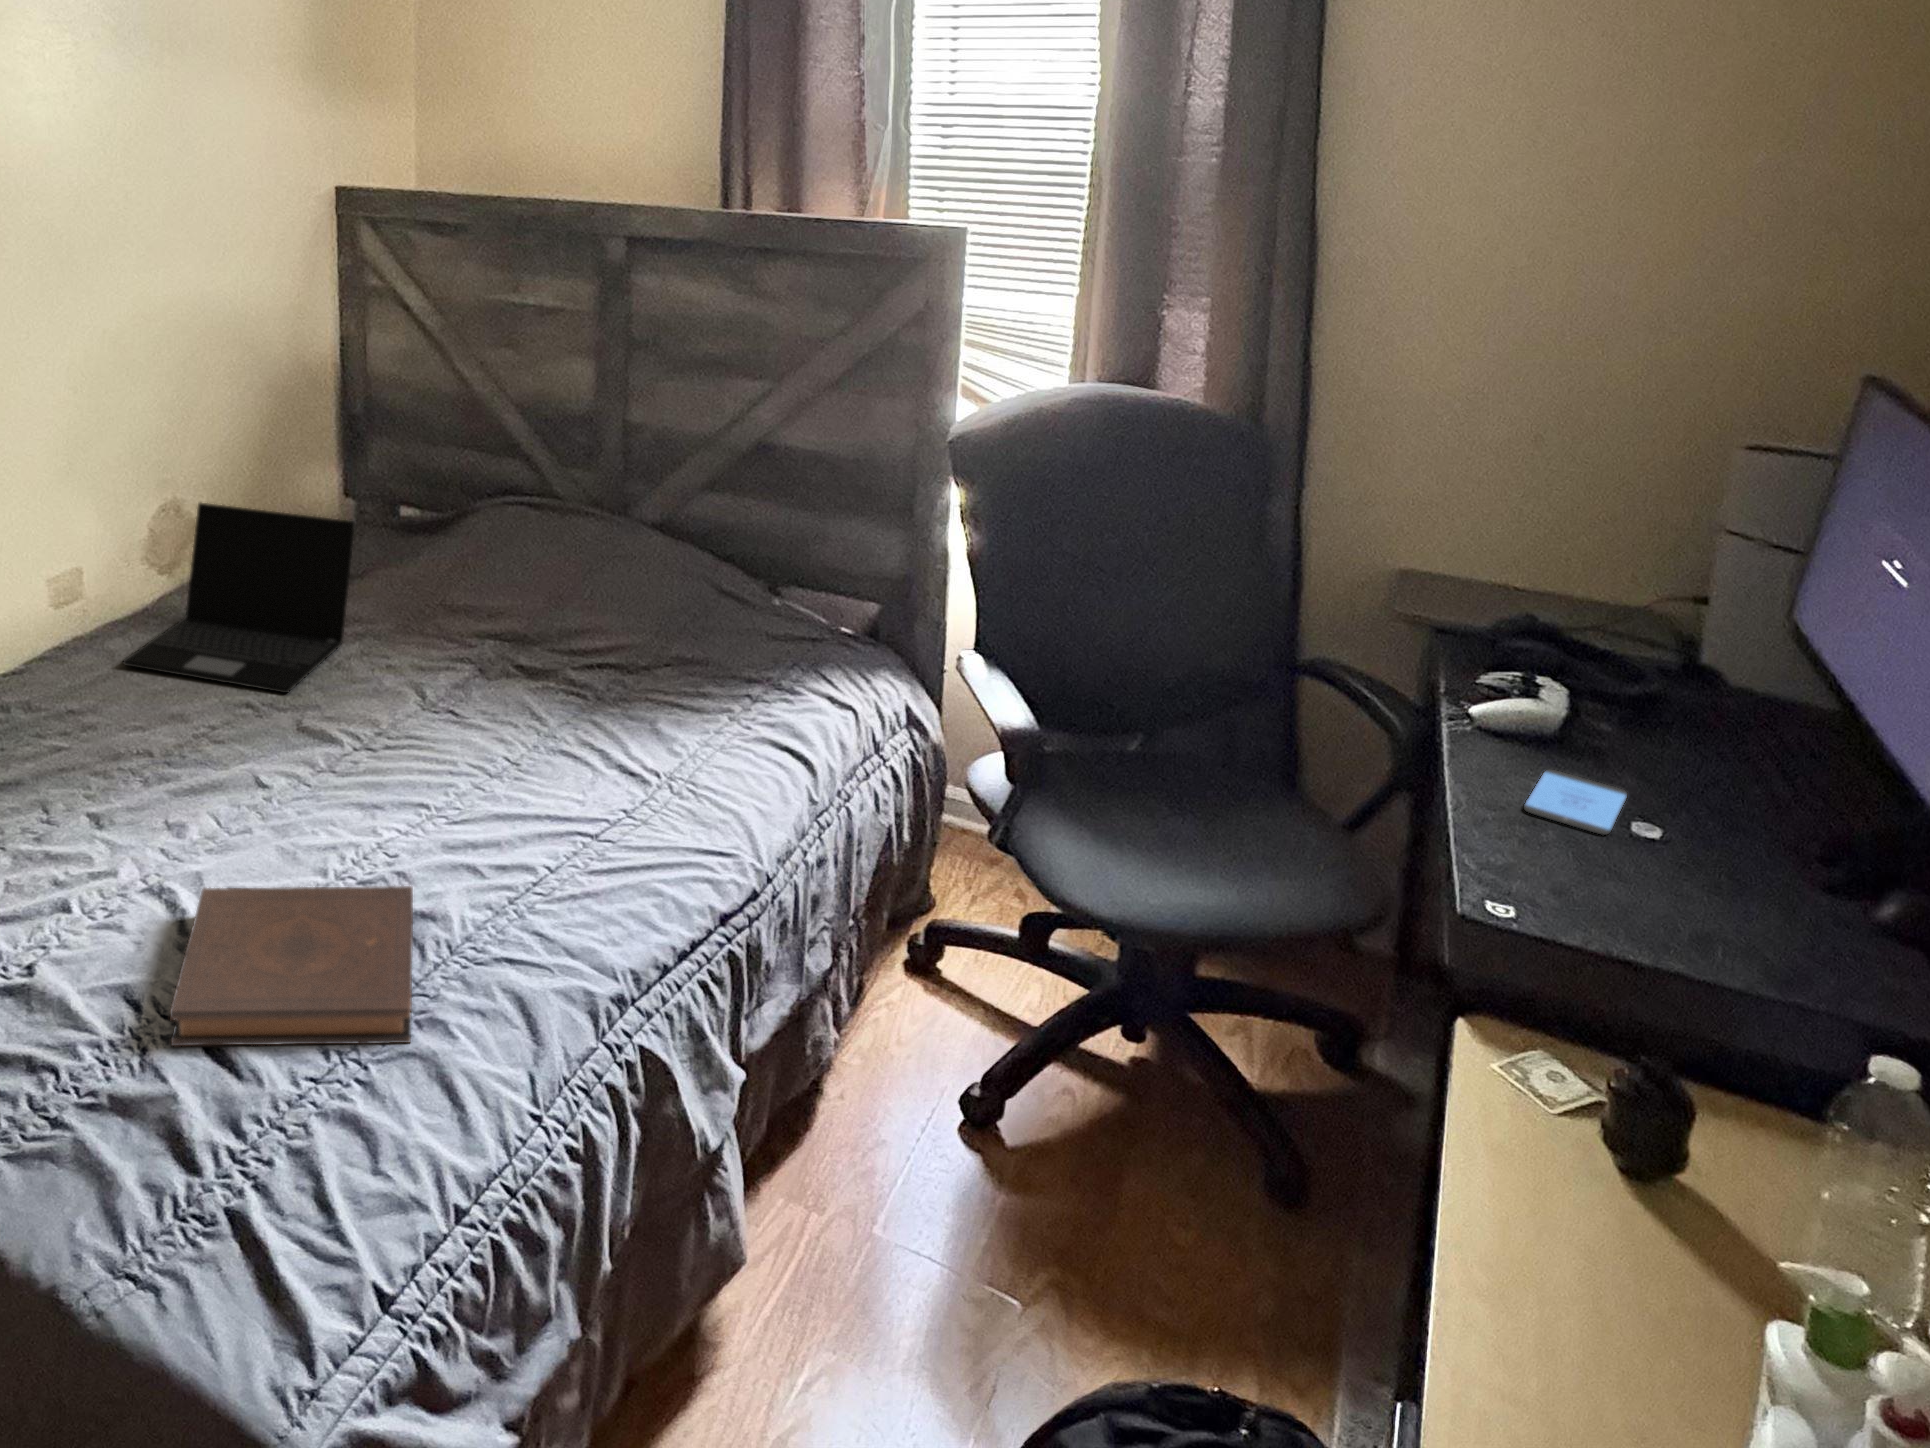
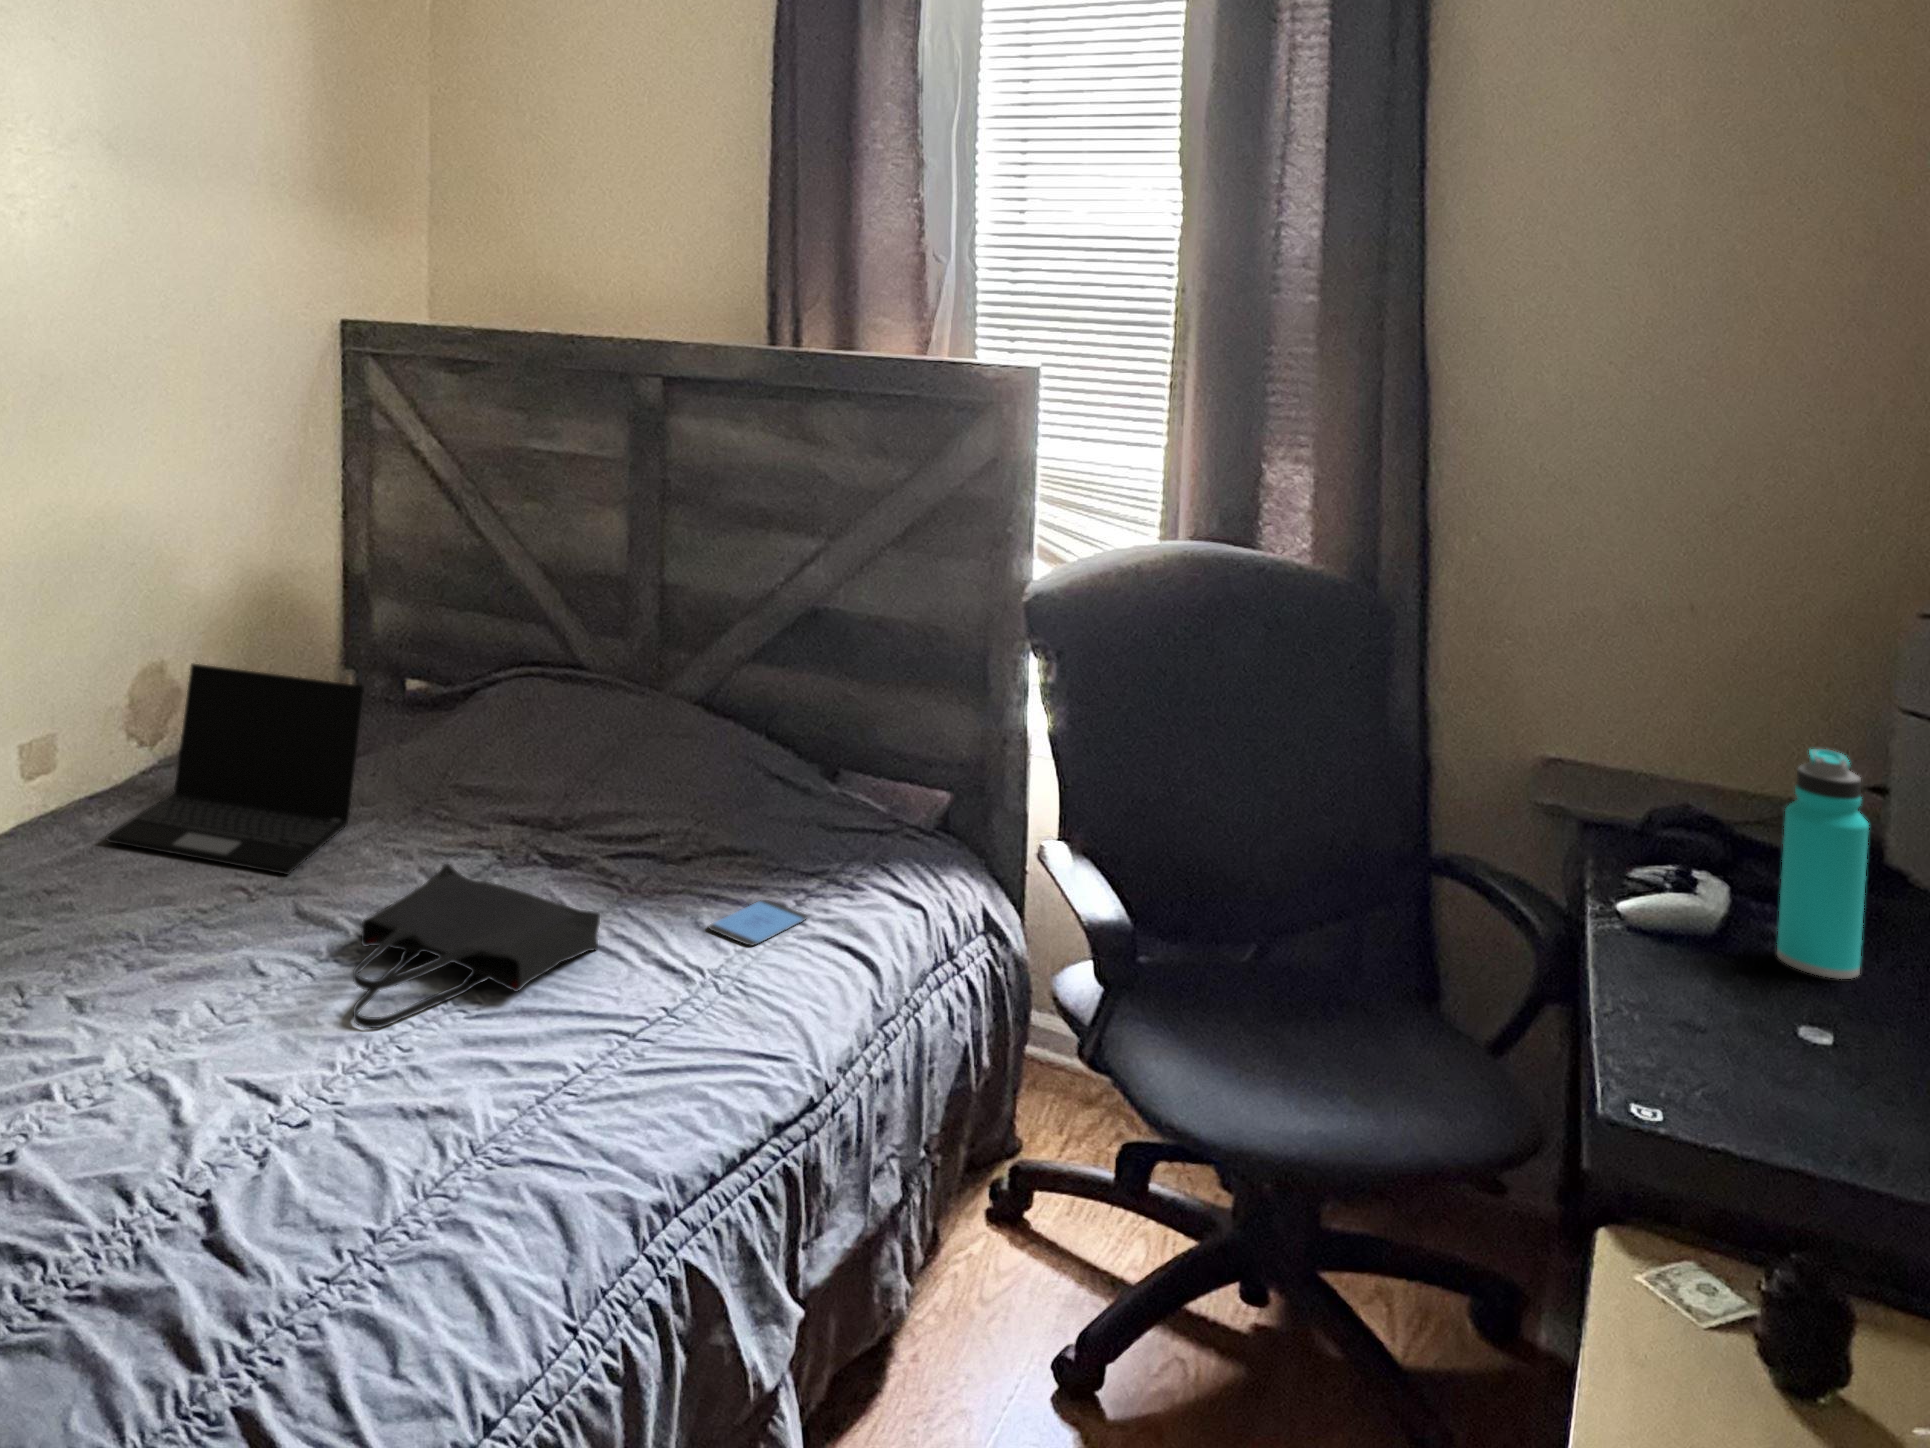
water bottle: none [1612,574,1704,776] -> present [1777,749,1869,979]
tote bag: none [343,683,567,838] -> present [353,864,600,1028]
smartphone: present [1524,770,1627,835] -> present [709,900,807,946]
book: present [170,886,413,1046] -> none [167,1073,432,1243]

